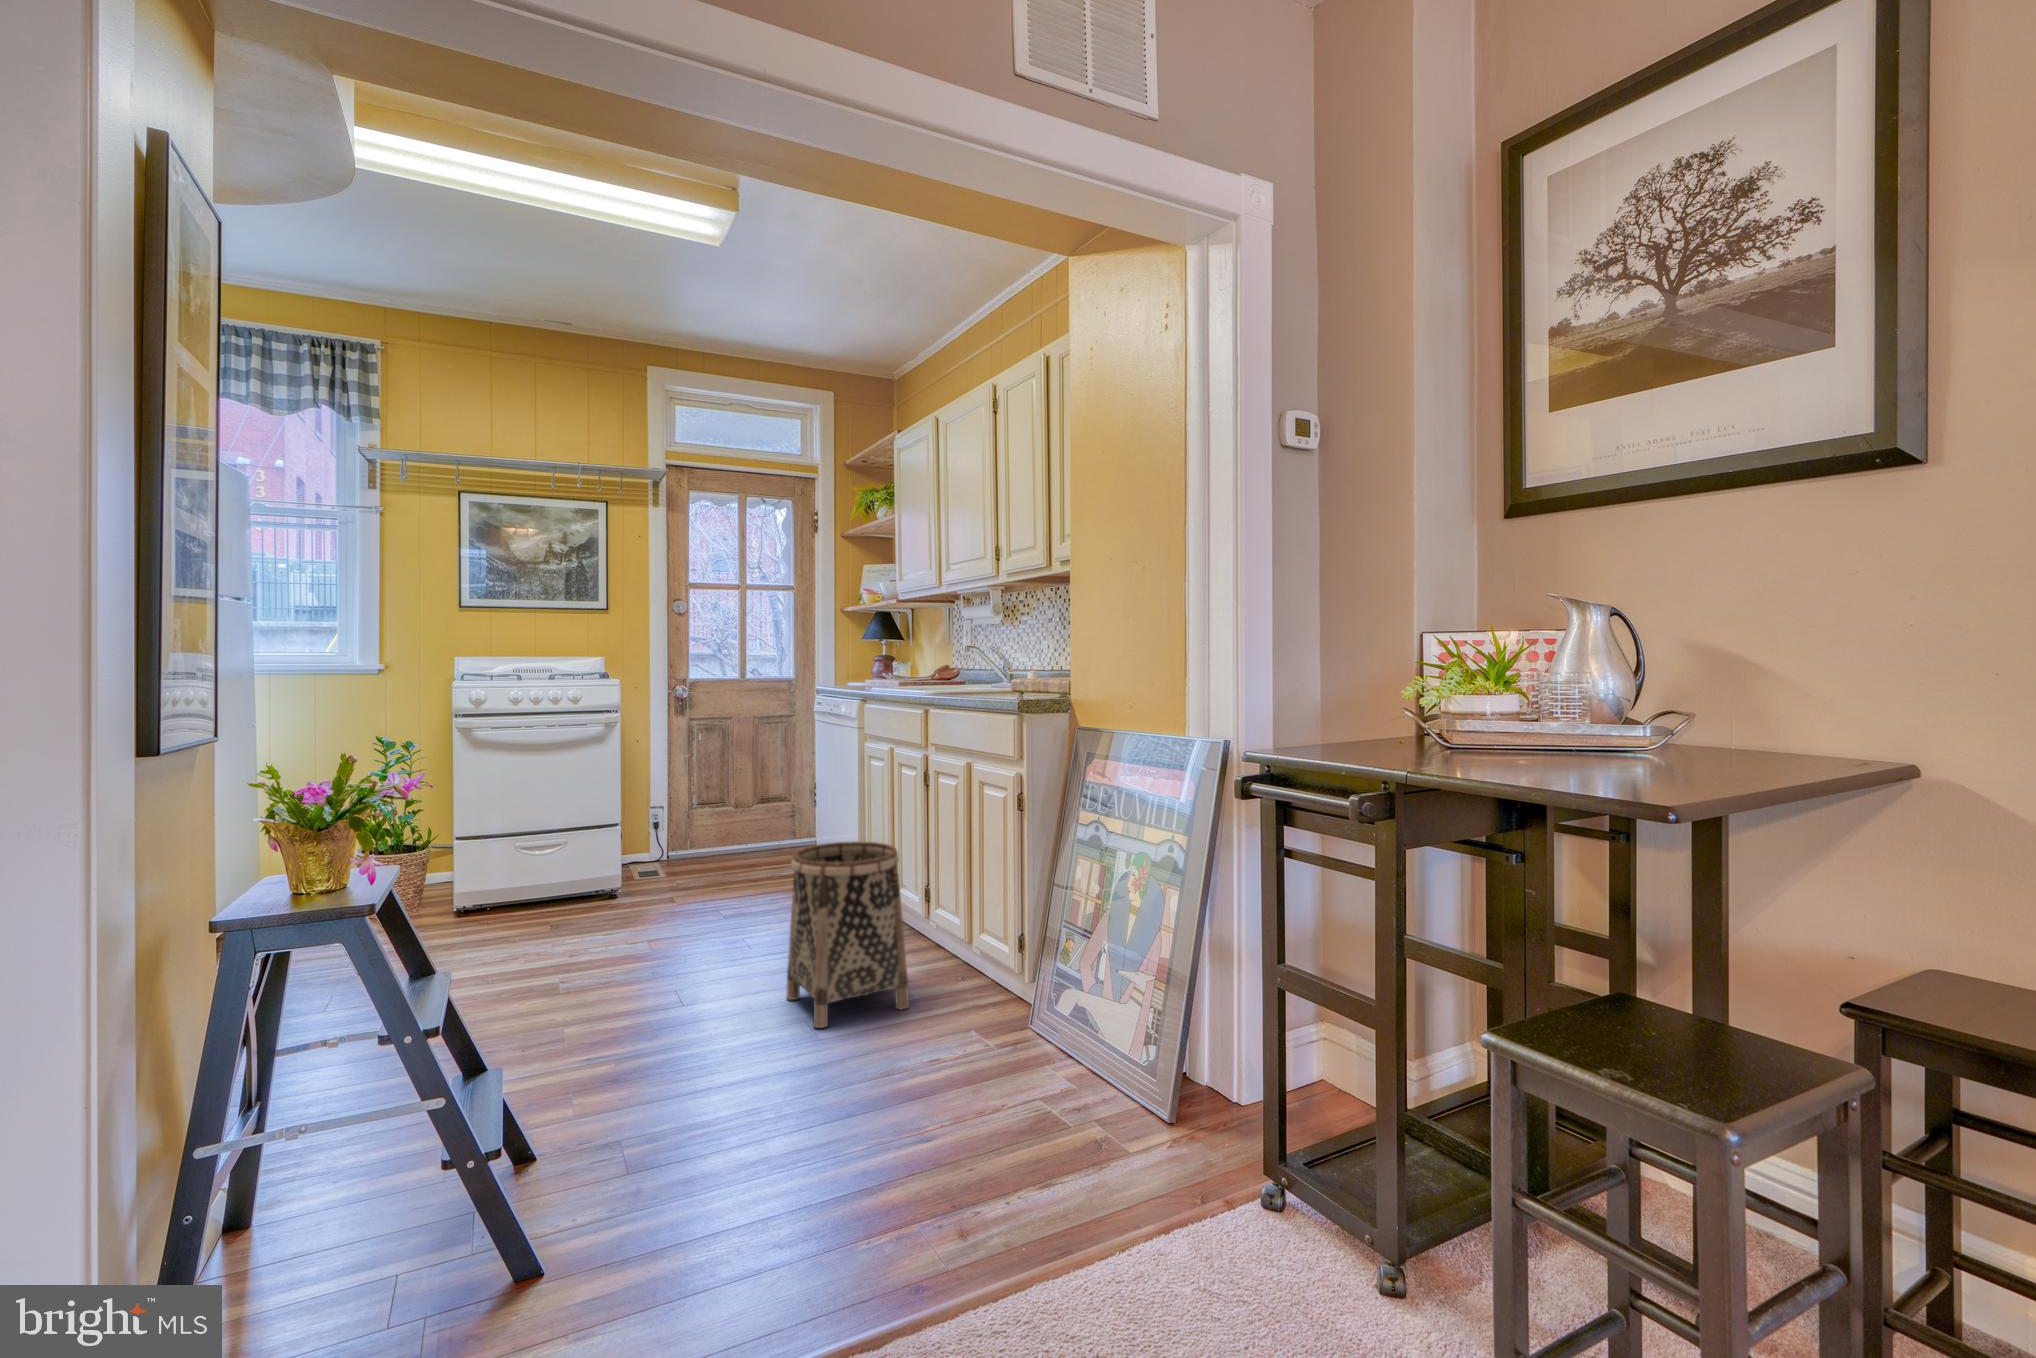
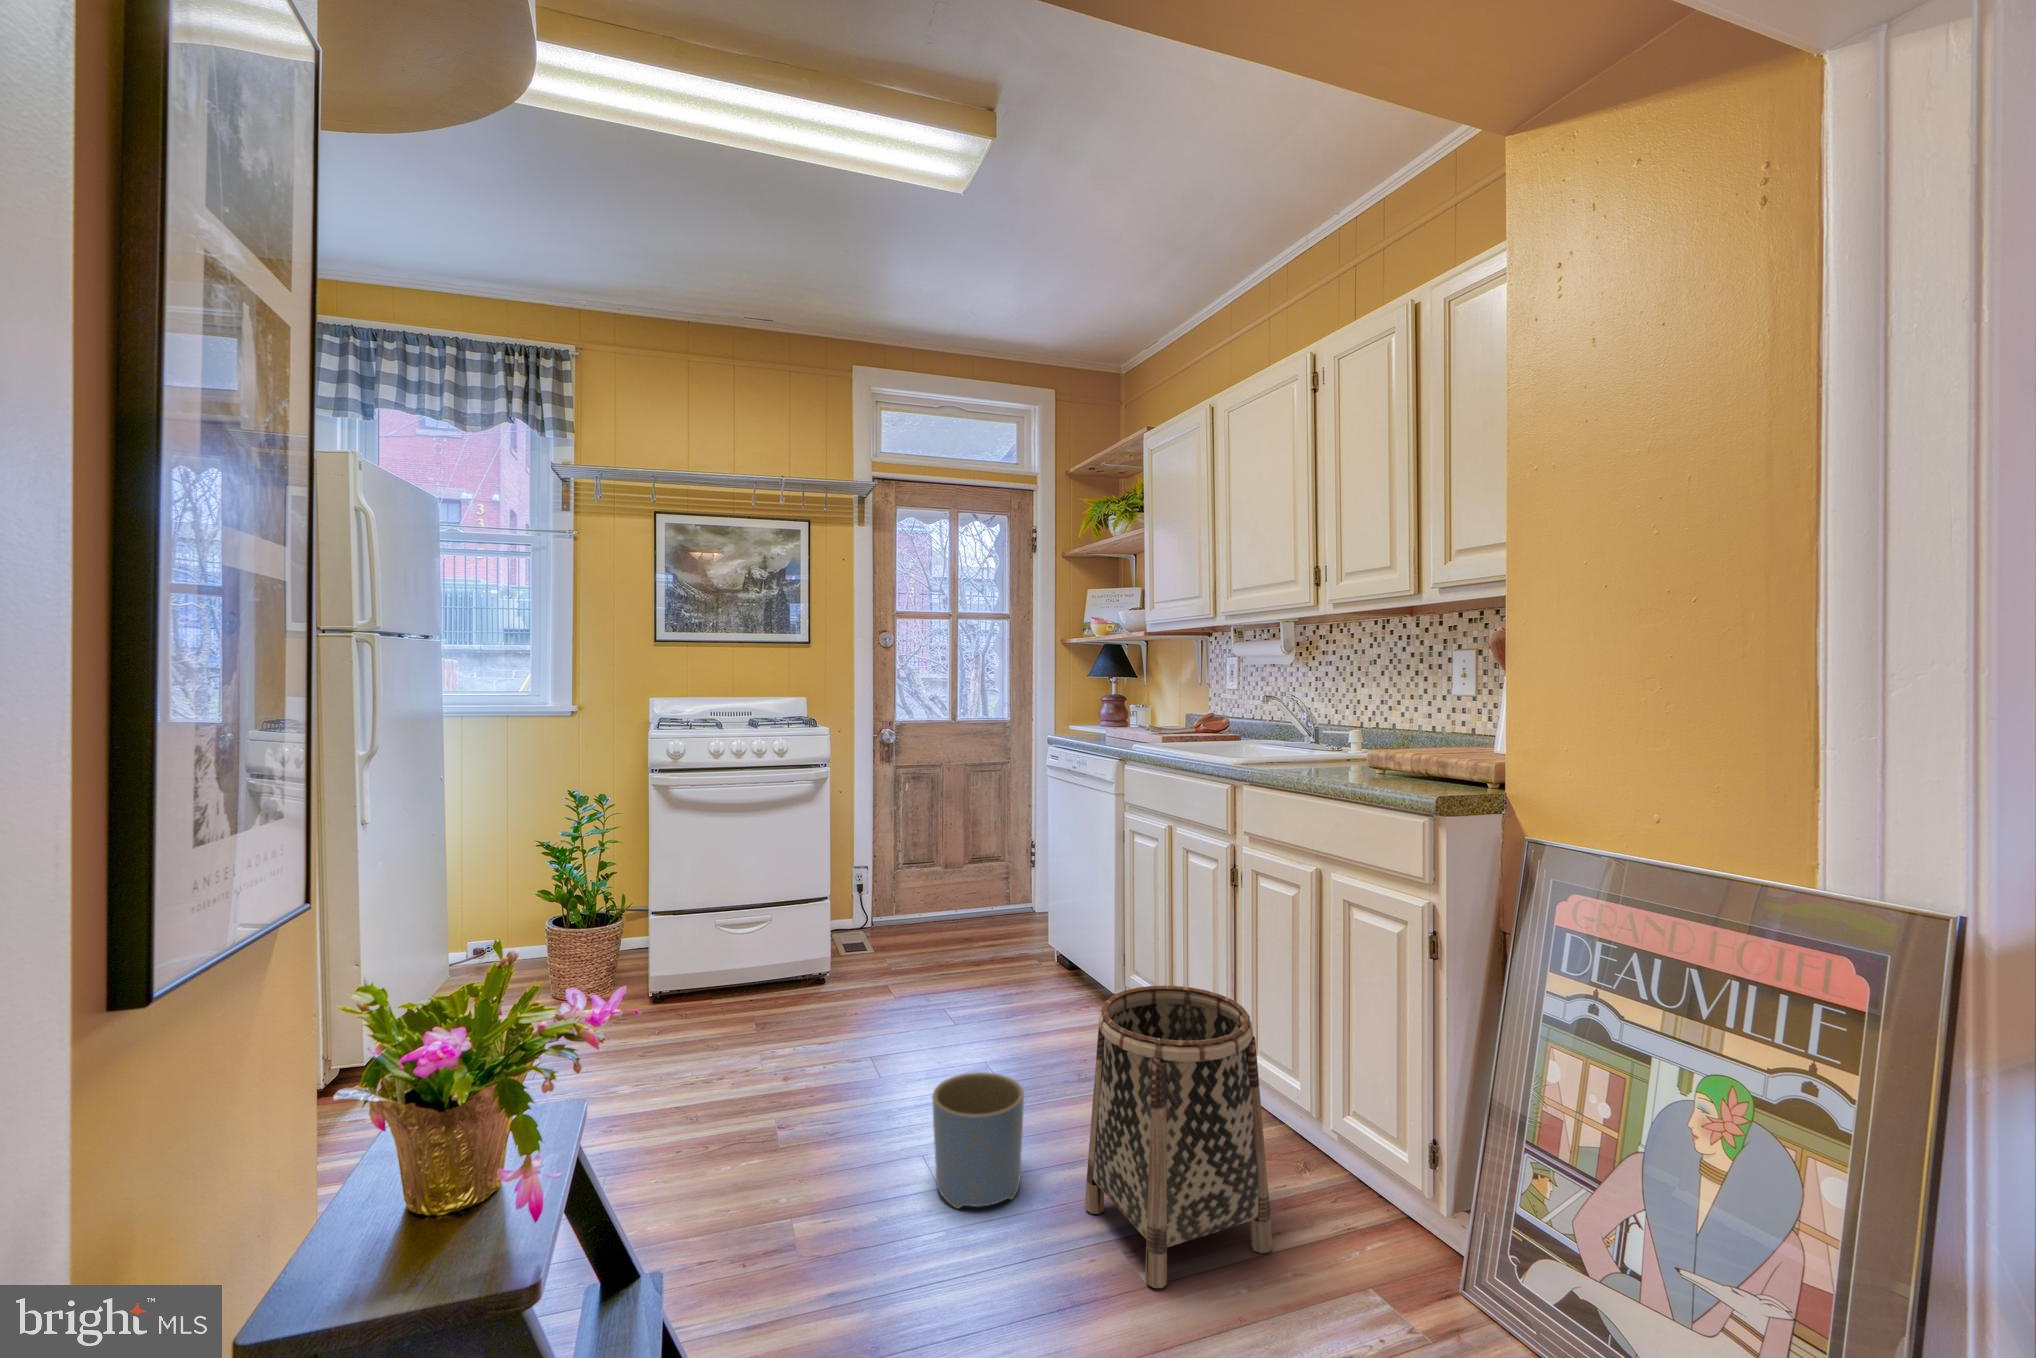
planter: none [674,916,745,1004] -> present [932,1072,1024,1208]

